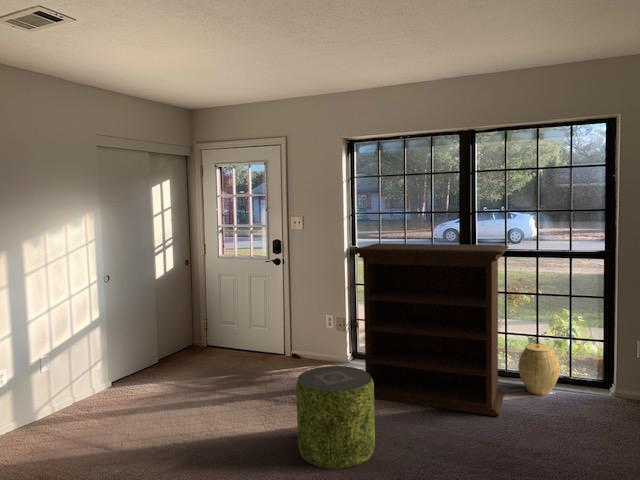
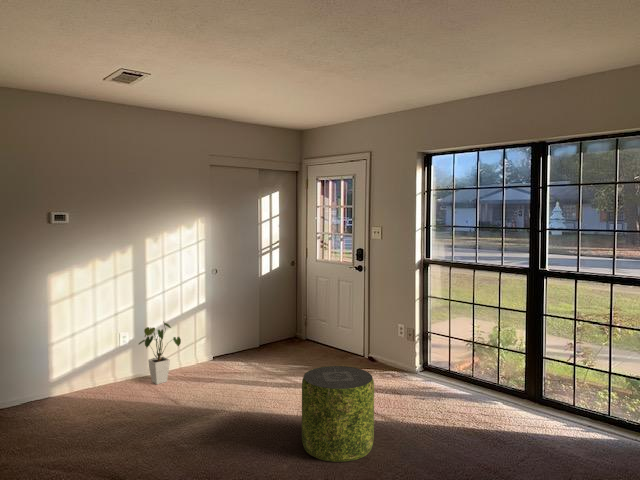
bookshelf: present [353,244,509,416] -> none [398,257,564,450]
woven basket: present [518,344,560,395] -> none [576,380,626,440]
house plant: none [30,348,95,428] -> present [139,323,181,384]

